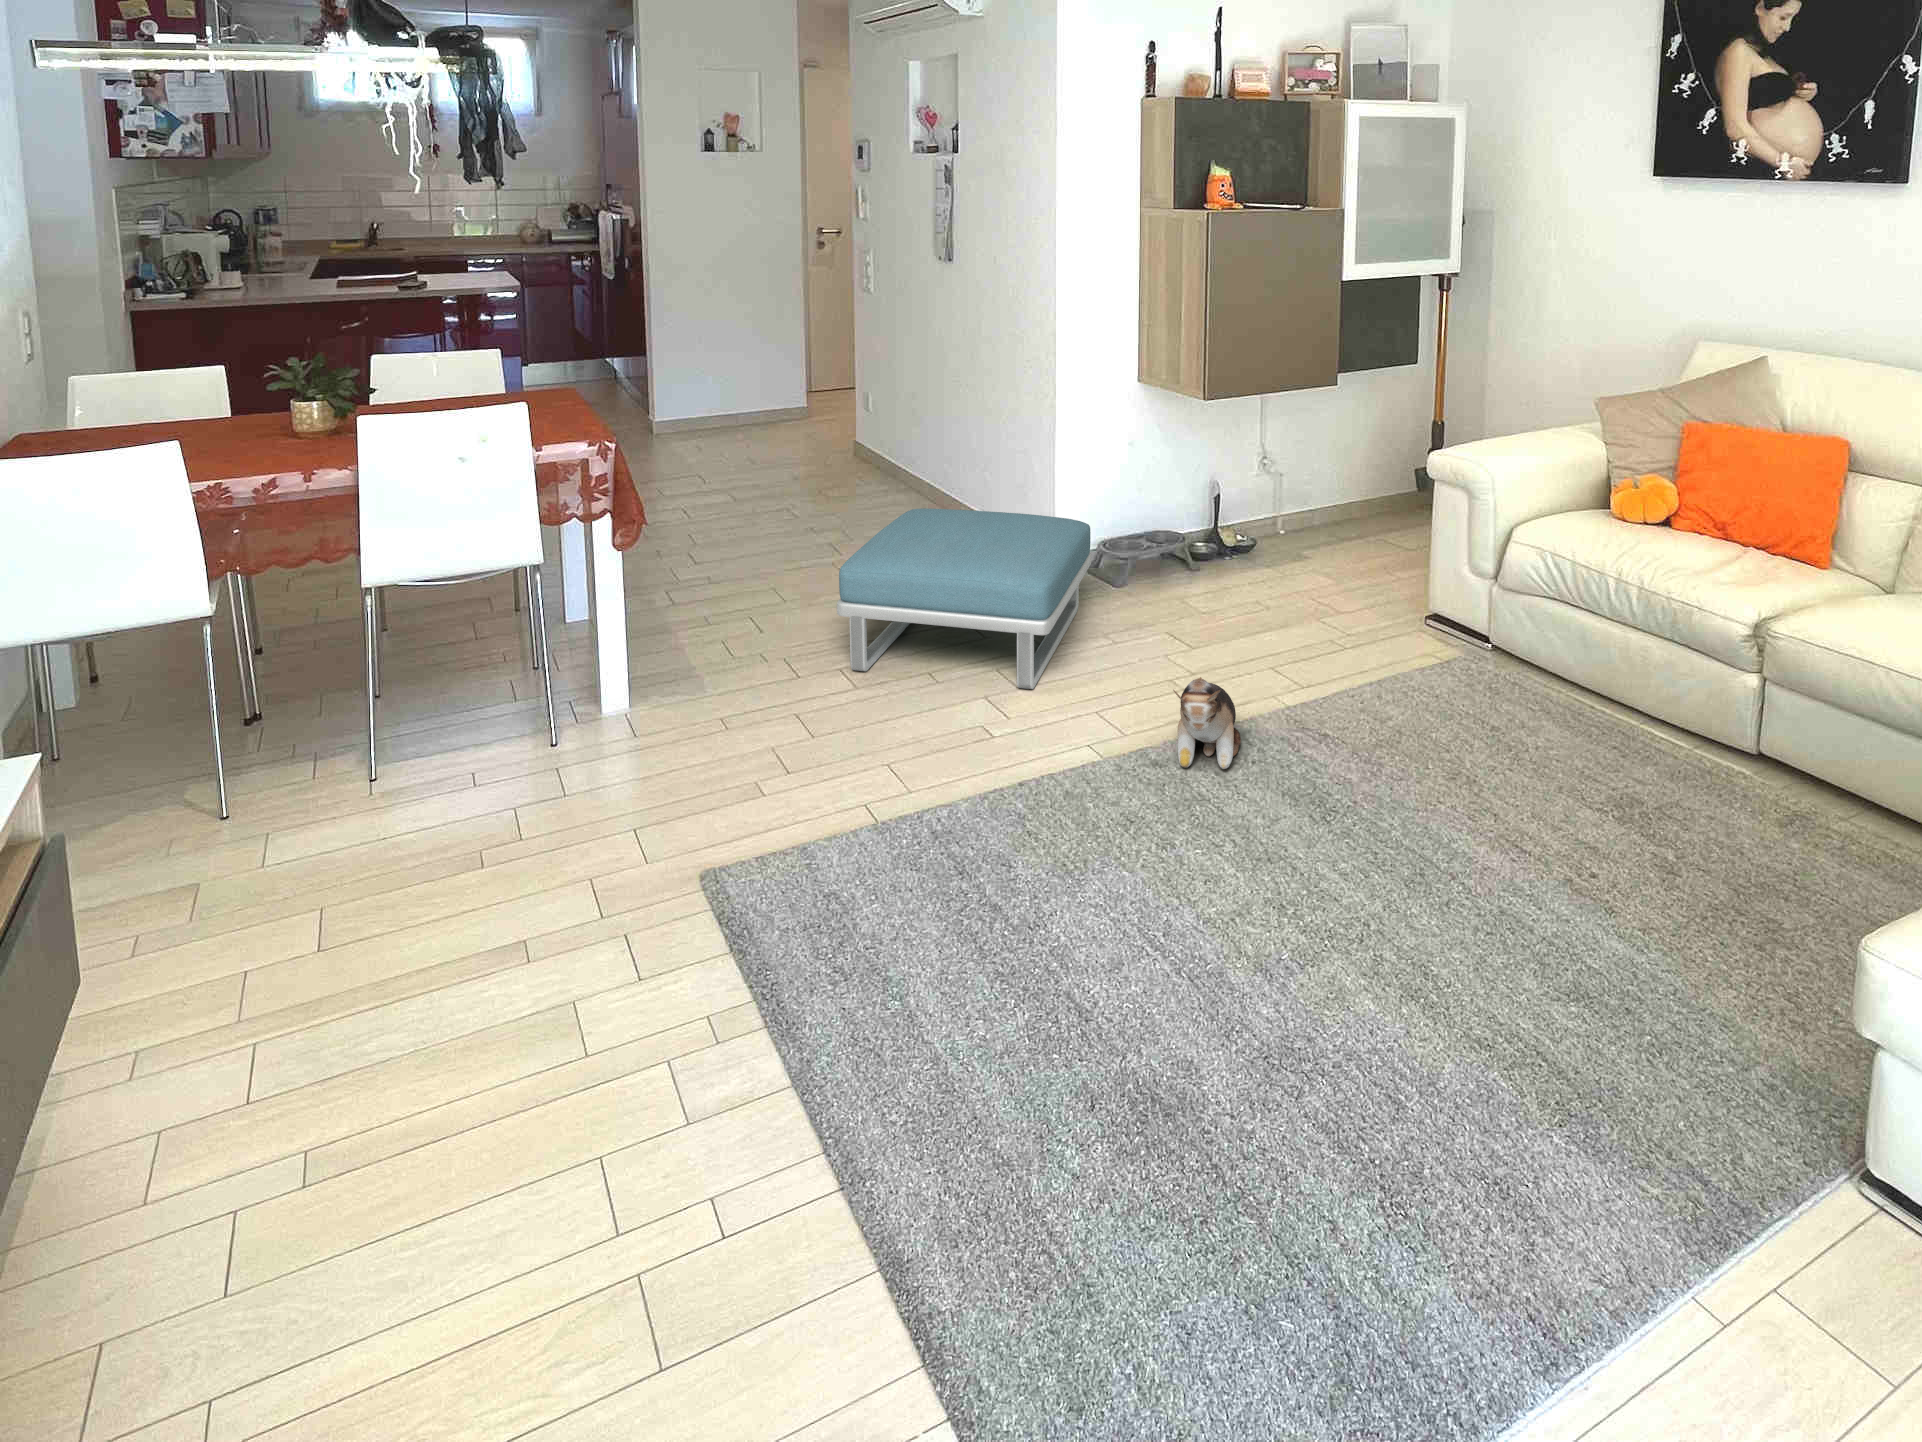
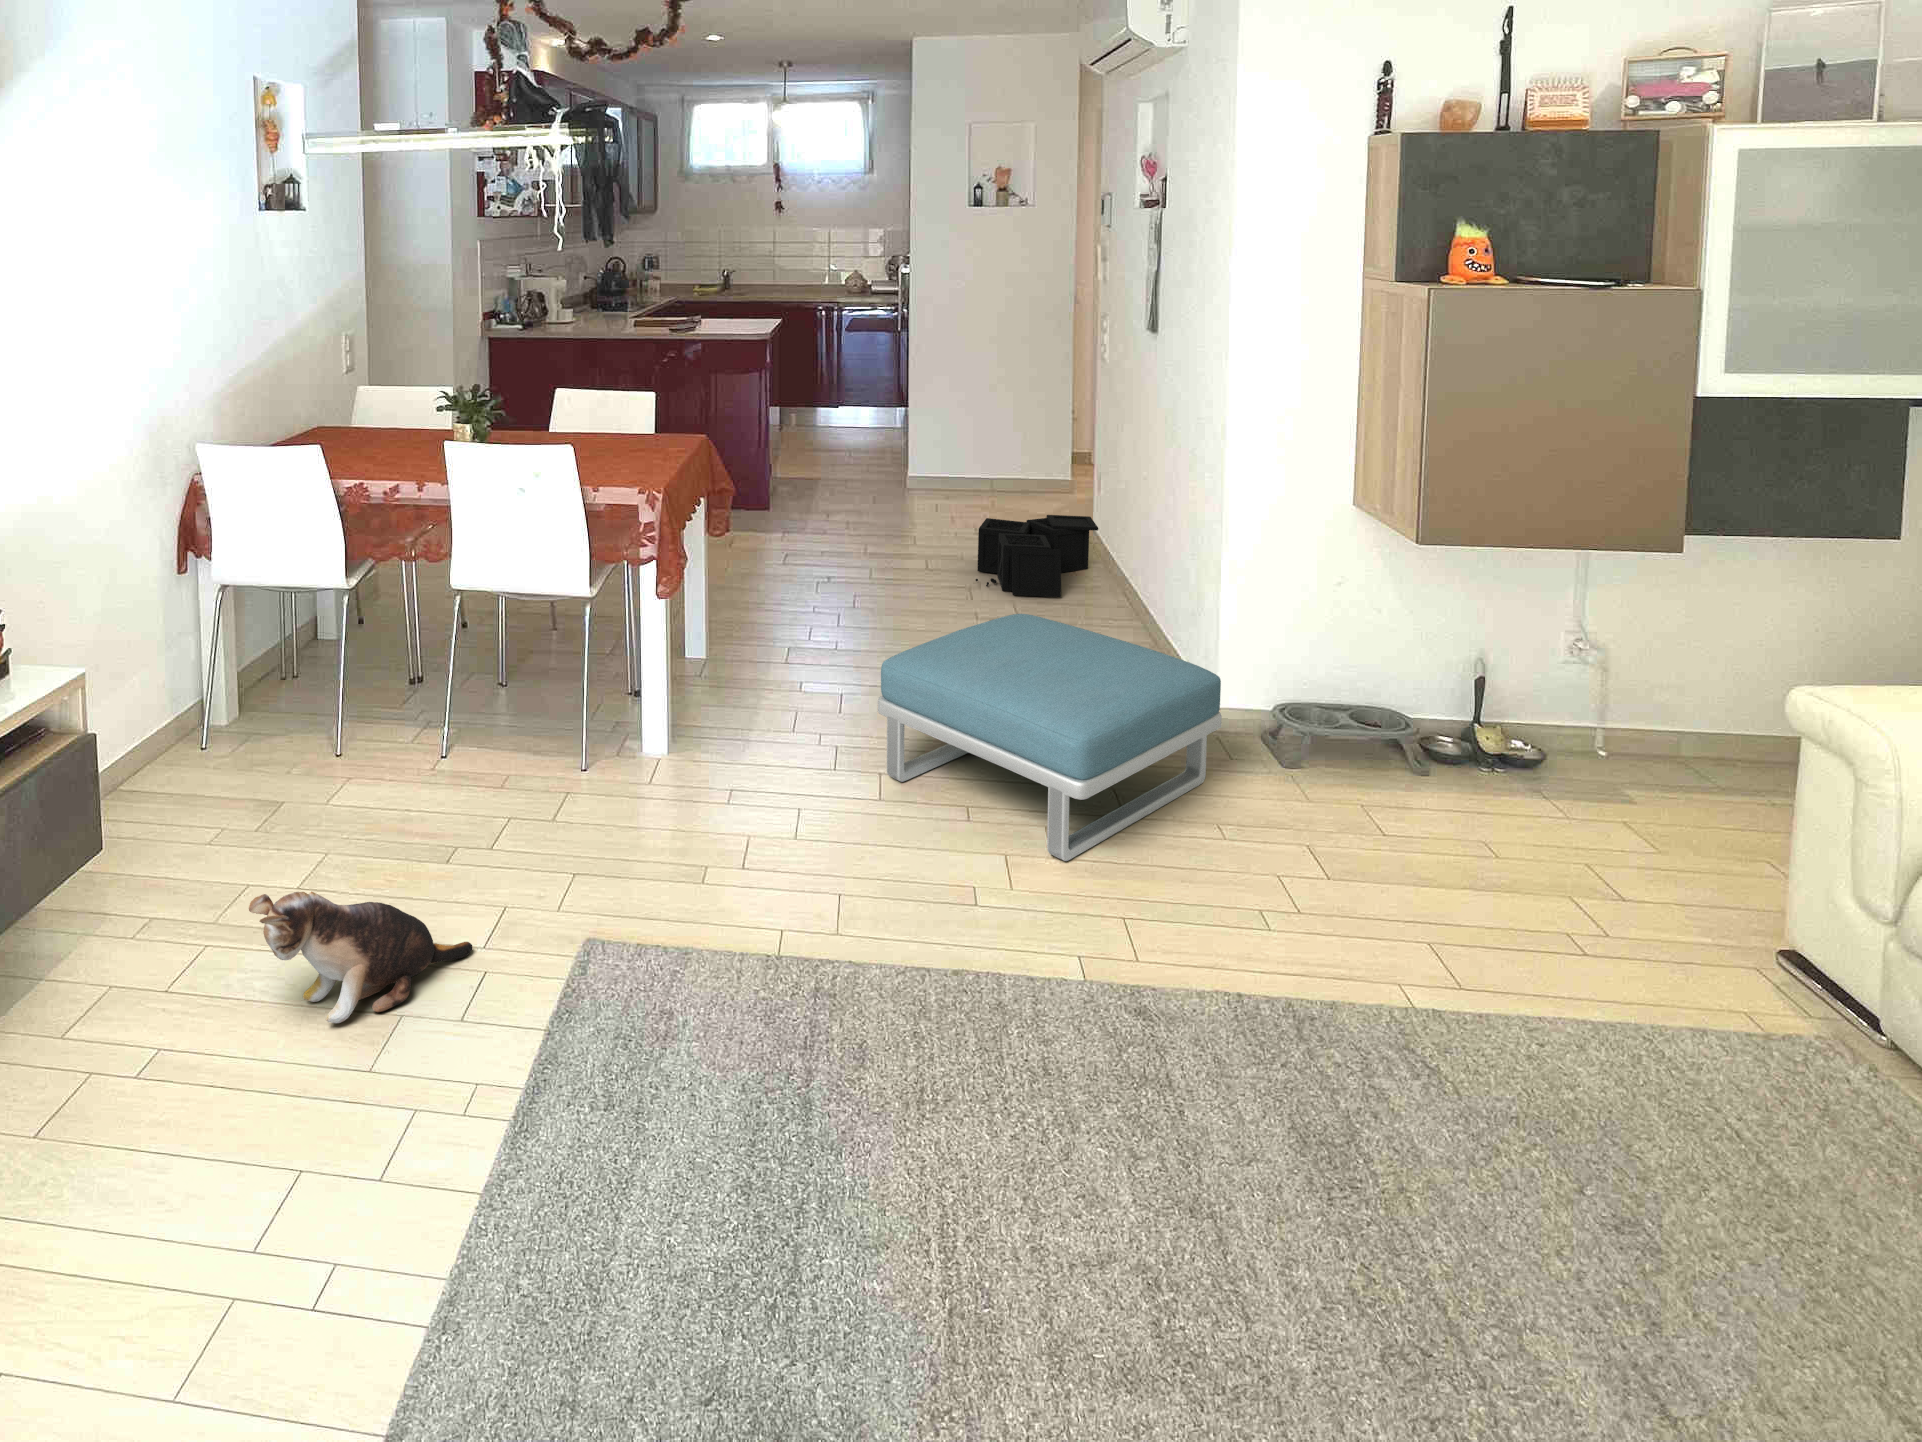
storage bin: none [783,431,883,508] -> present [976,515,1098,597]
plush toy: present [1173,677,1241,769] -> present [249,892,472,1023]

